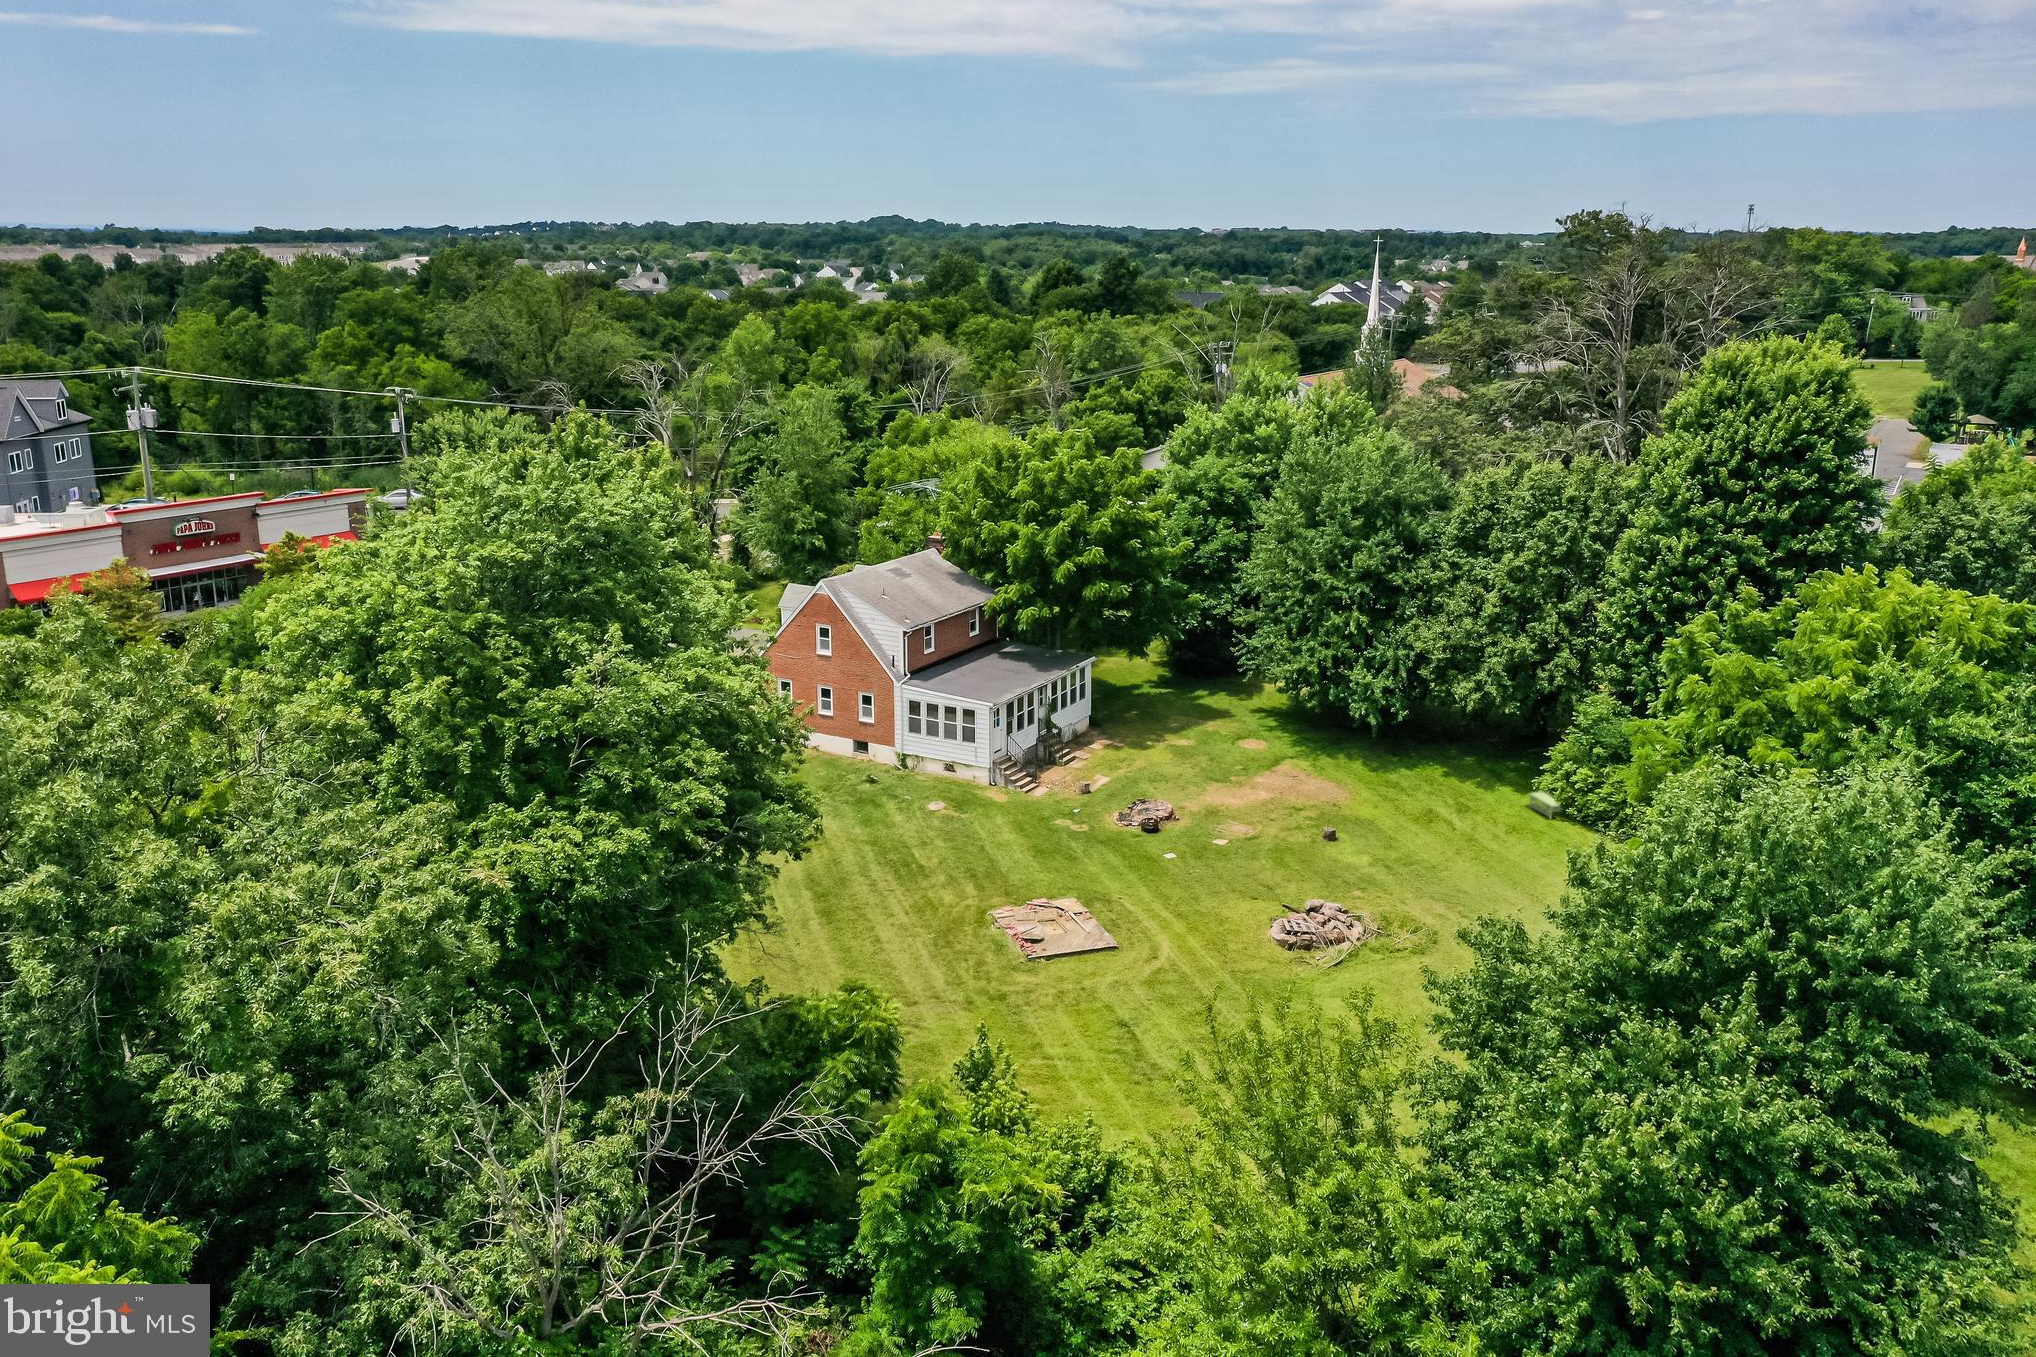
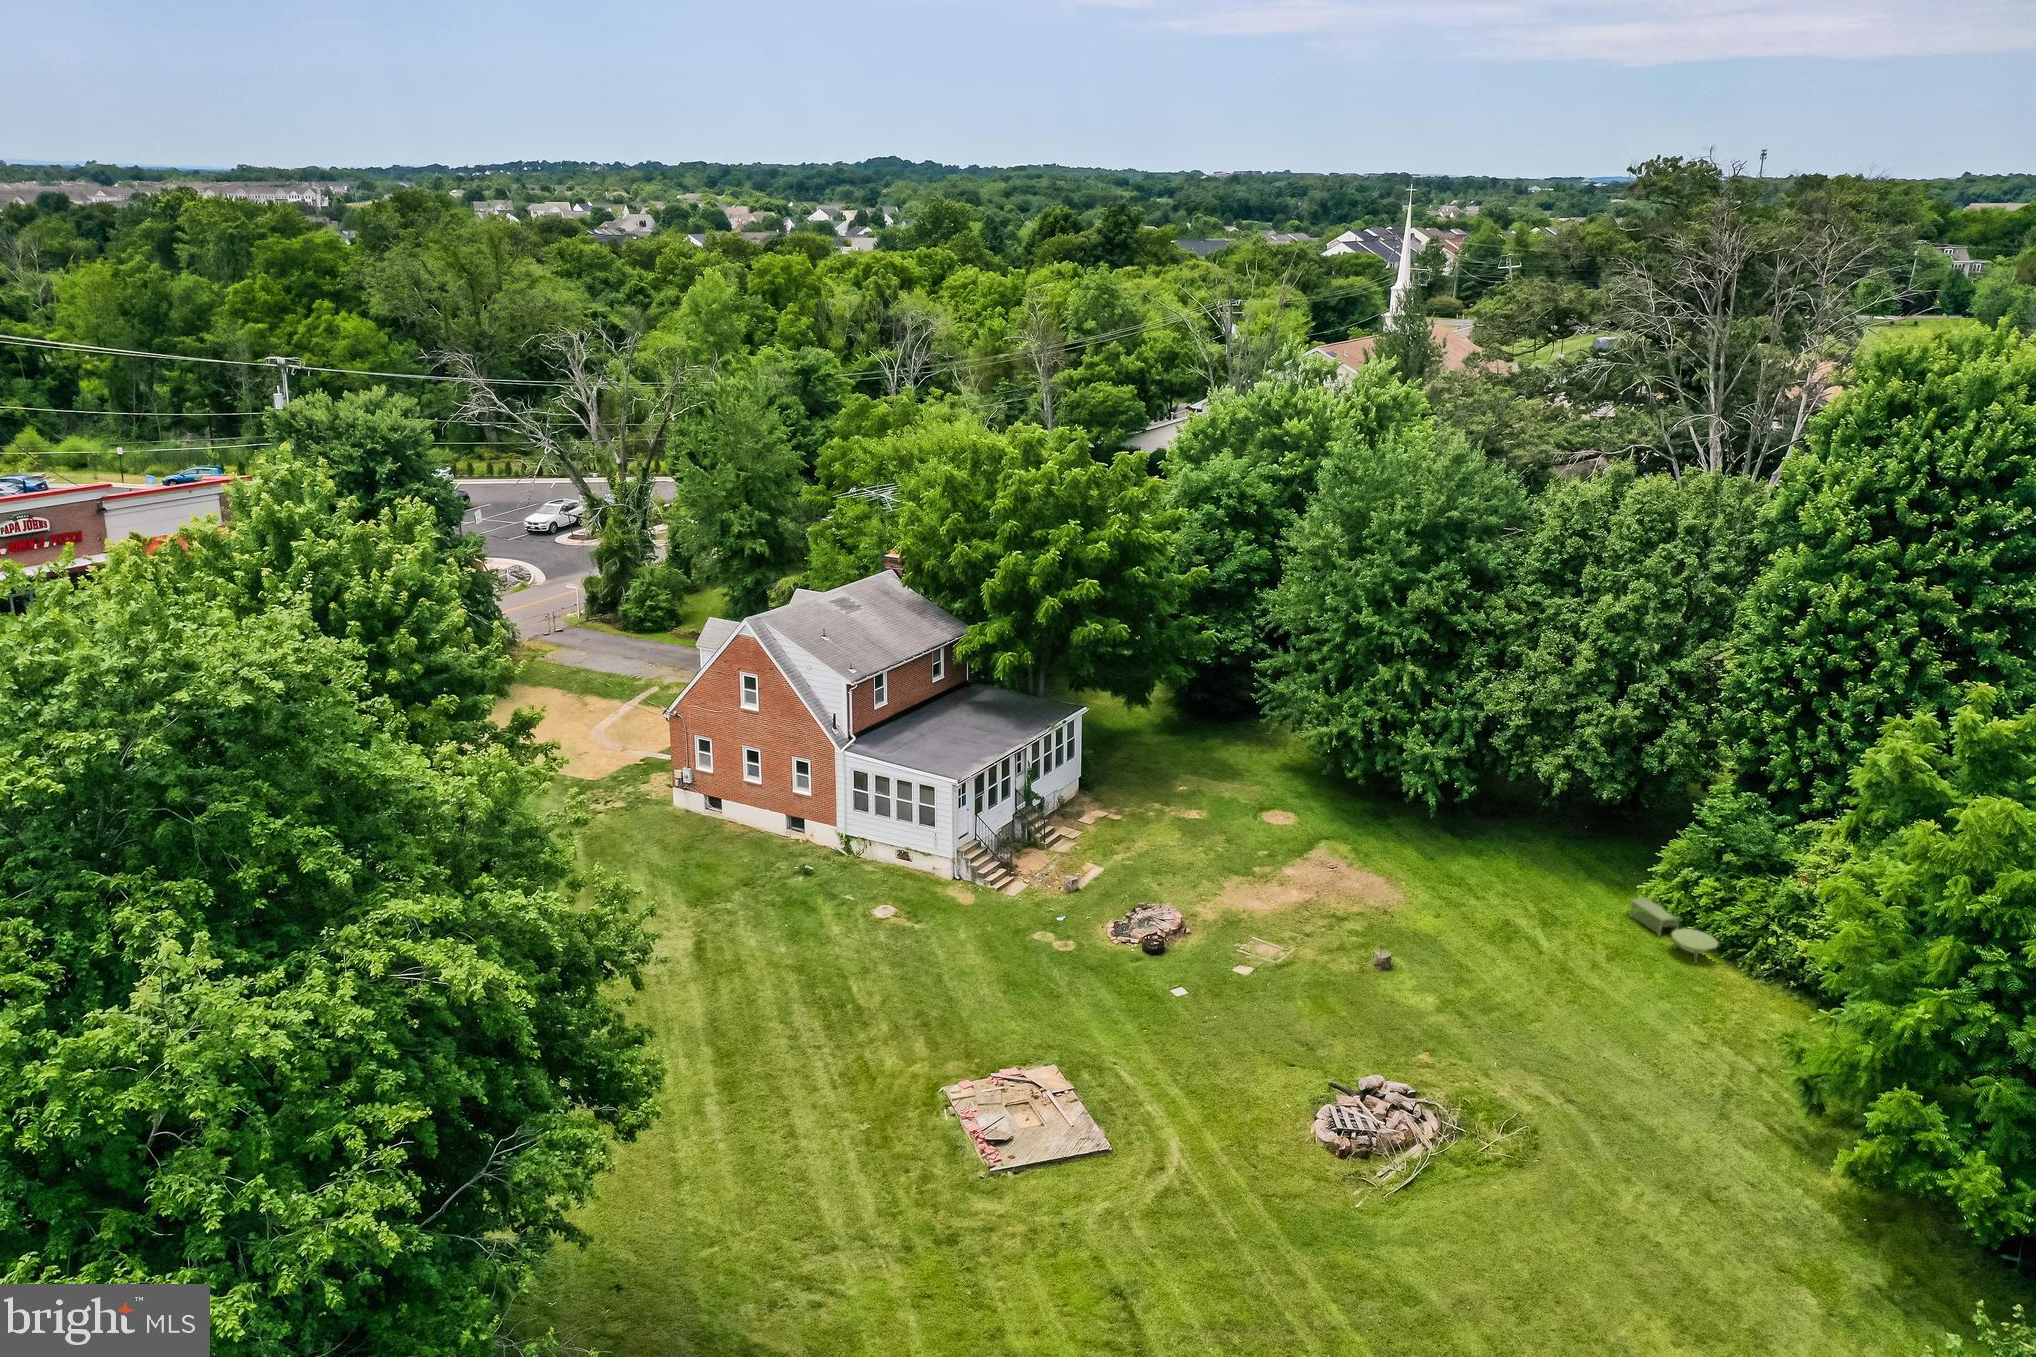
round table: none [1558,812,1594,836] -> present [1672,929,1718,964]

